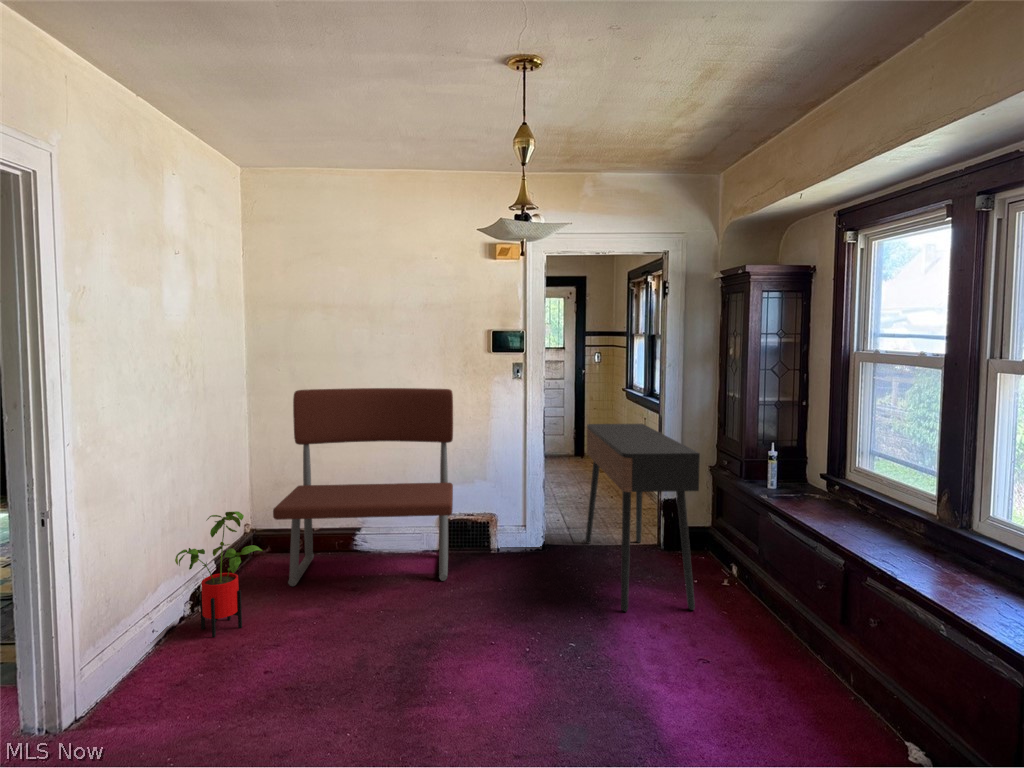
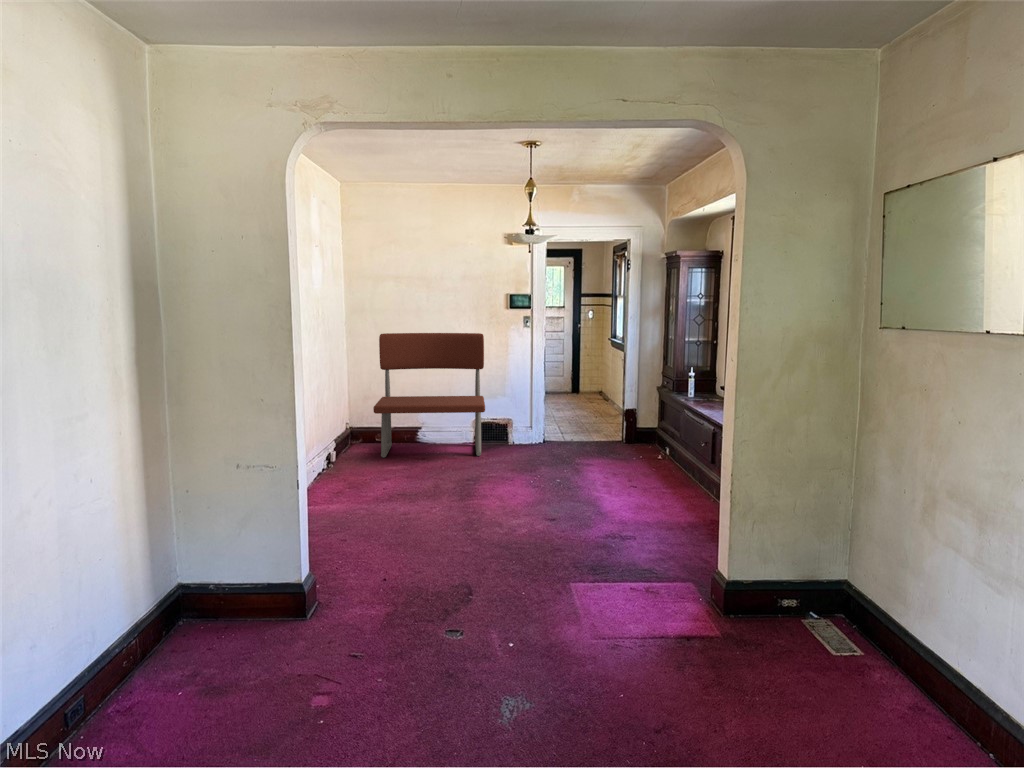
console table: present [586,424,700,611] -> none [573,359,639,469]
house plant: present [175,511,262,637] -> none [324,405,373,477]

